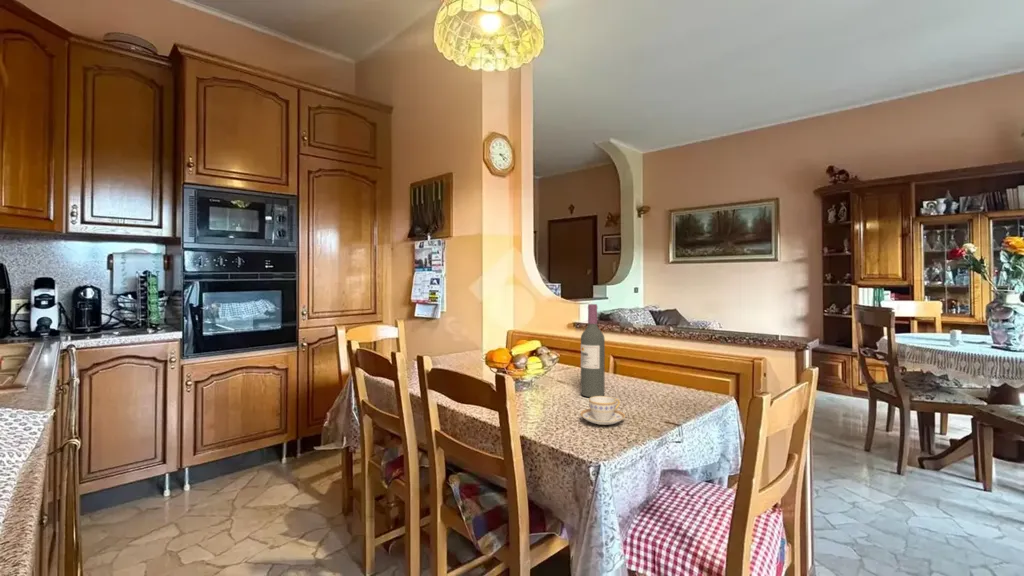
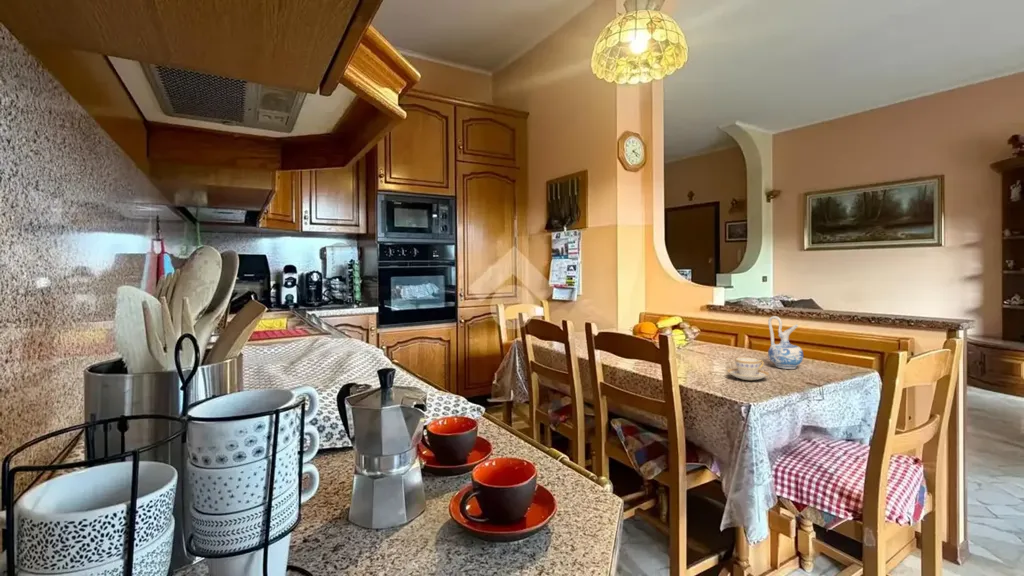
wine bottle: present [581,304,605,397] -> none [723,282,746,363]
ceramic pitcher: none [627,344,663,404] -> present [768,316,803,369]

